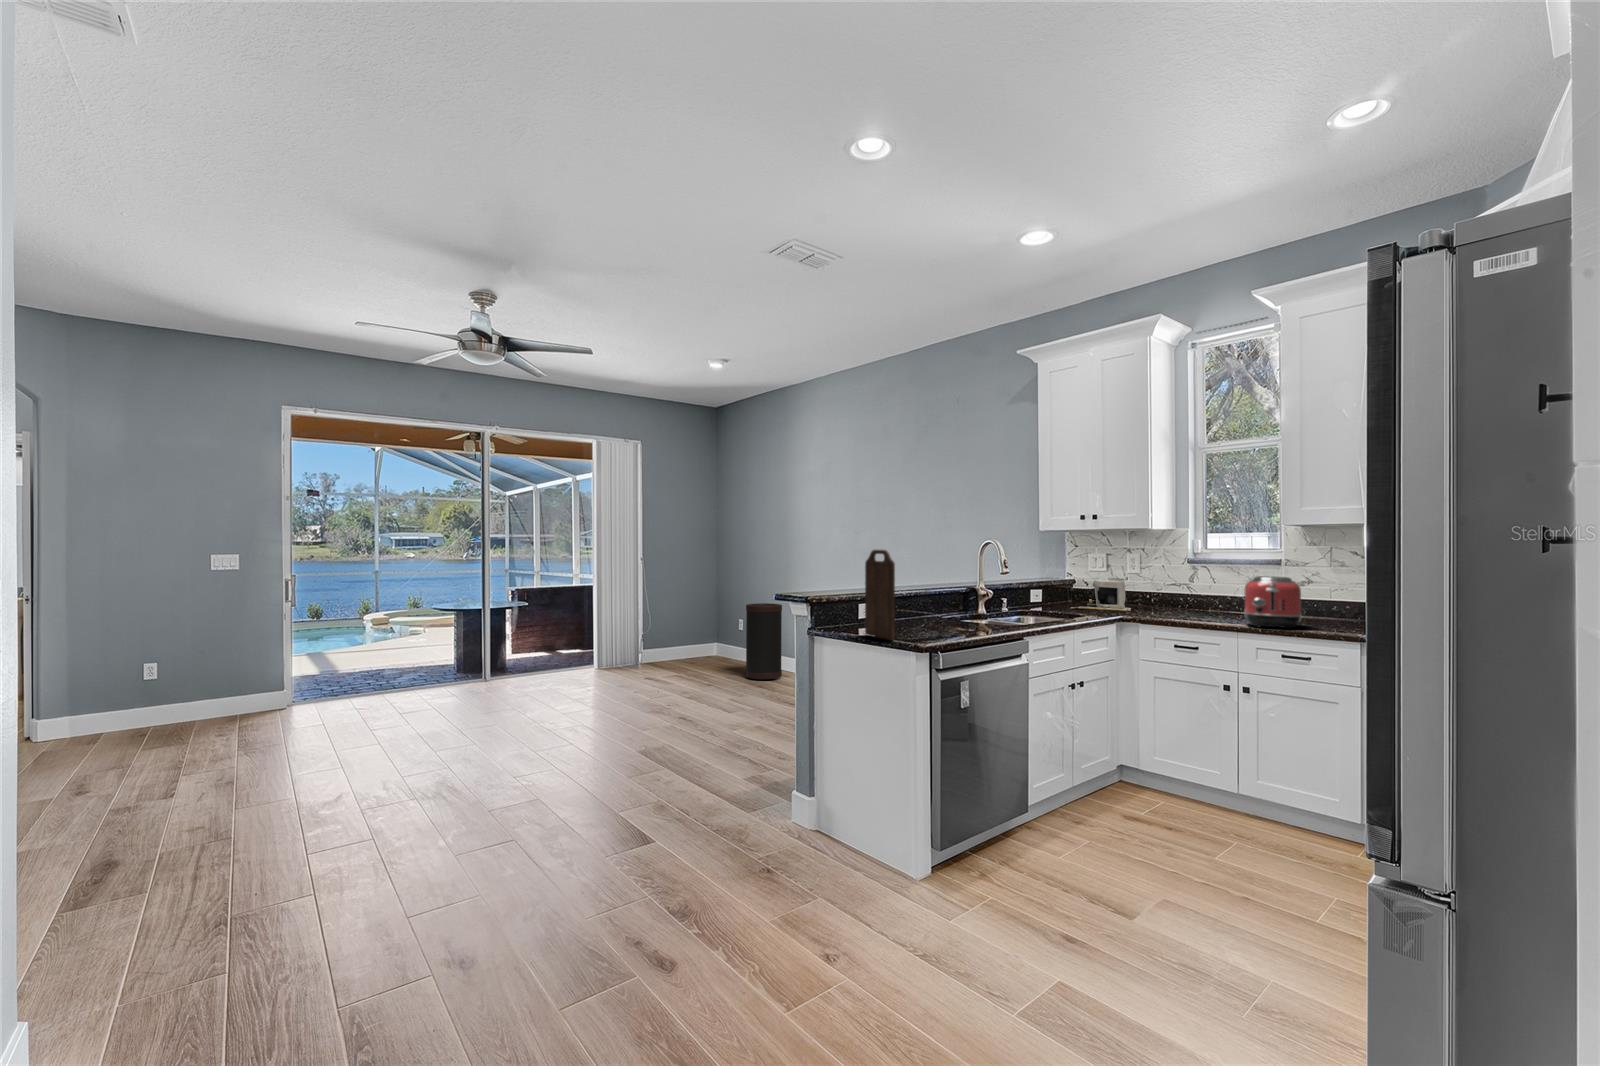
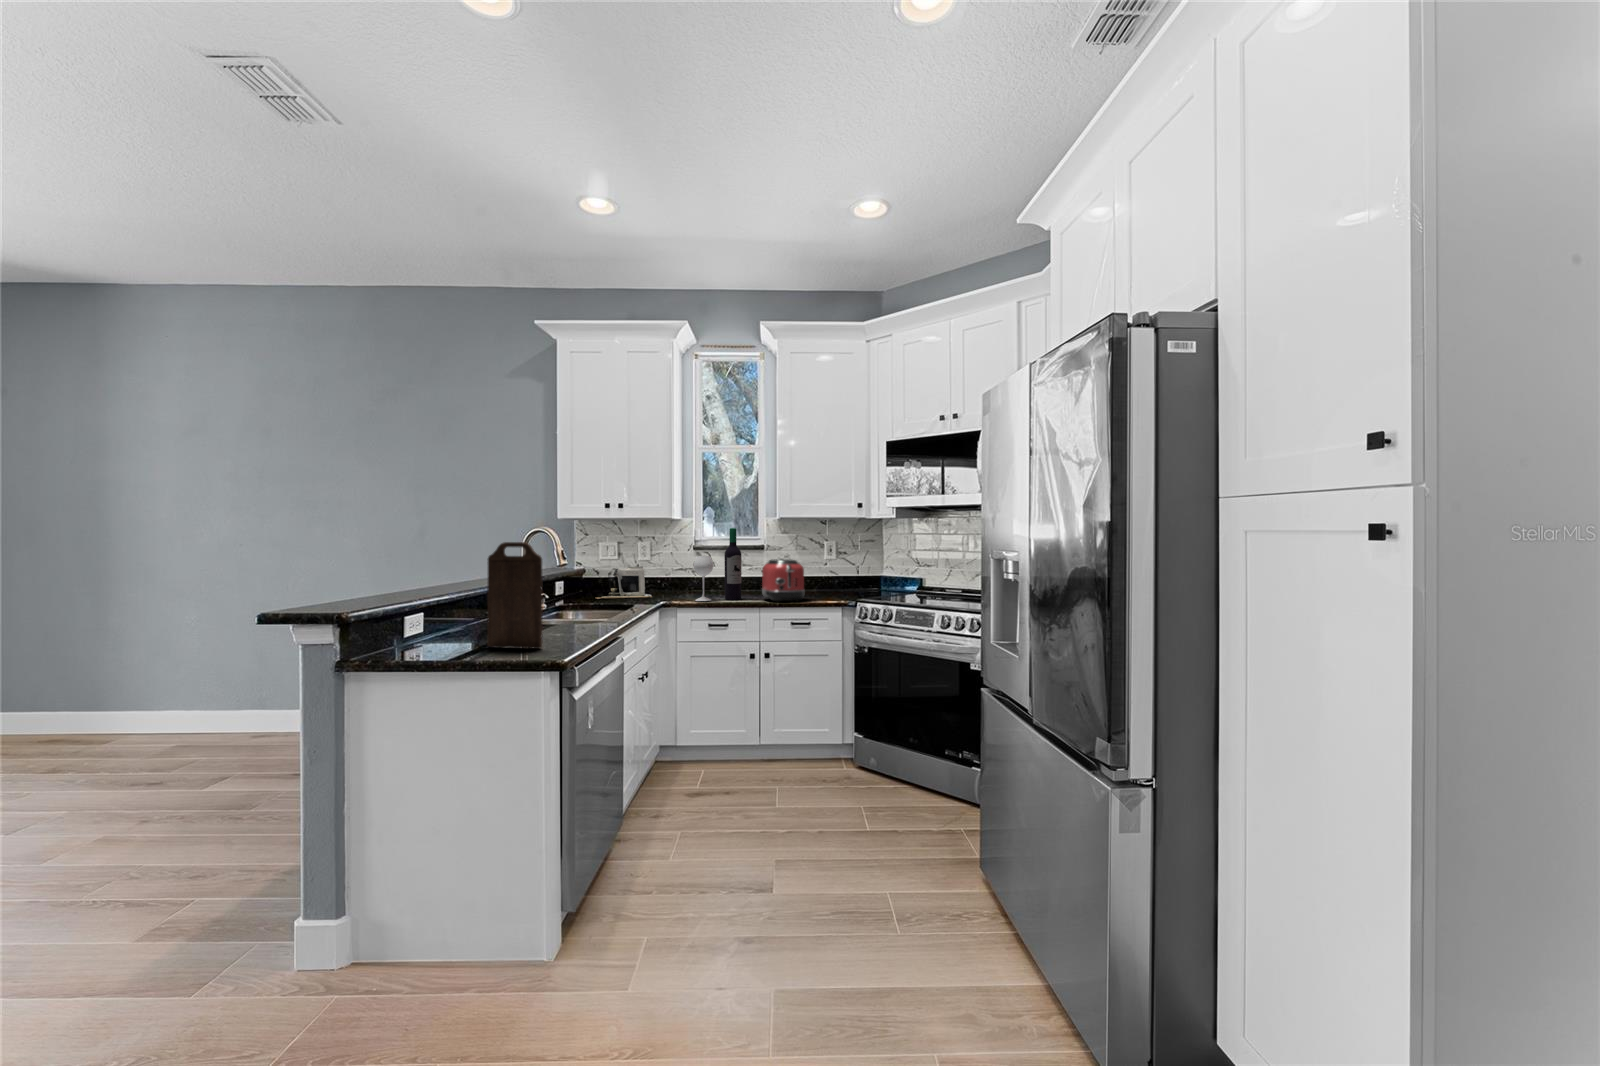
wine bottle: none [1159,538,1222,621] -> present [694,528,742,601]
trash can: present [746,603,782,680] -> none [44,627,122,751]

